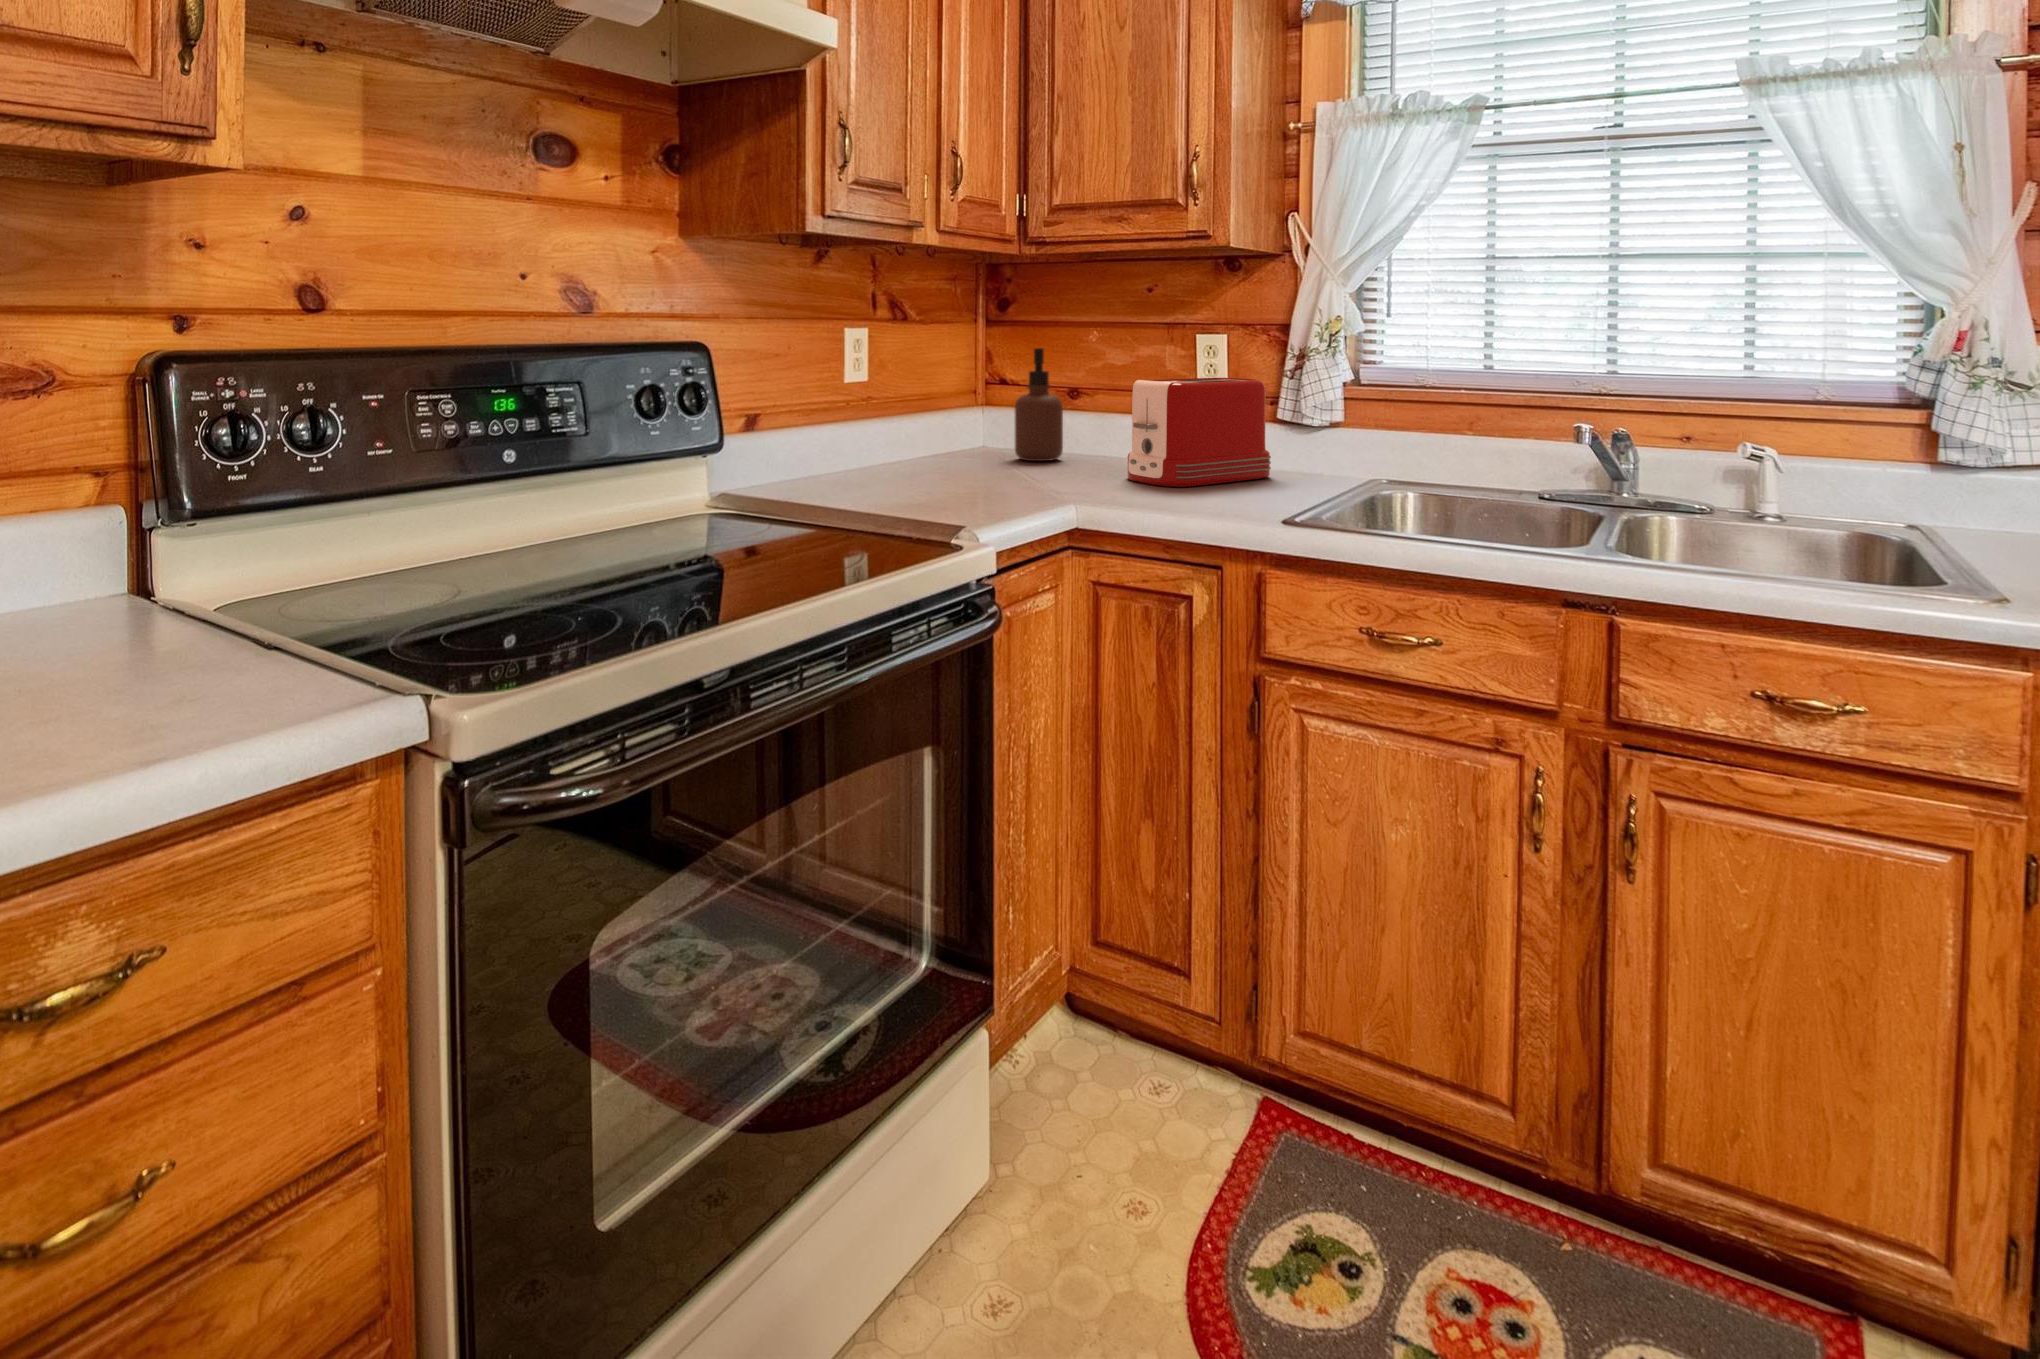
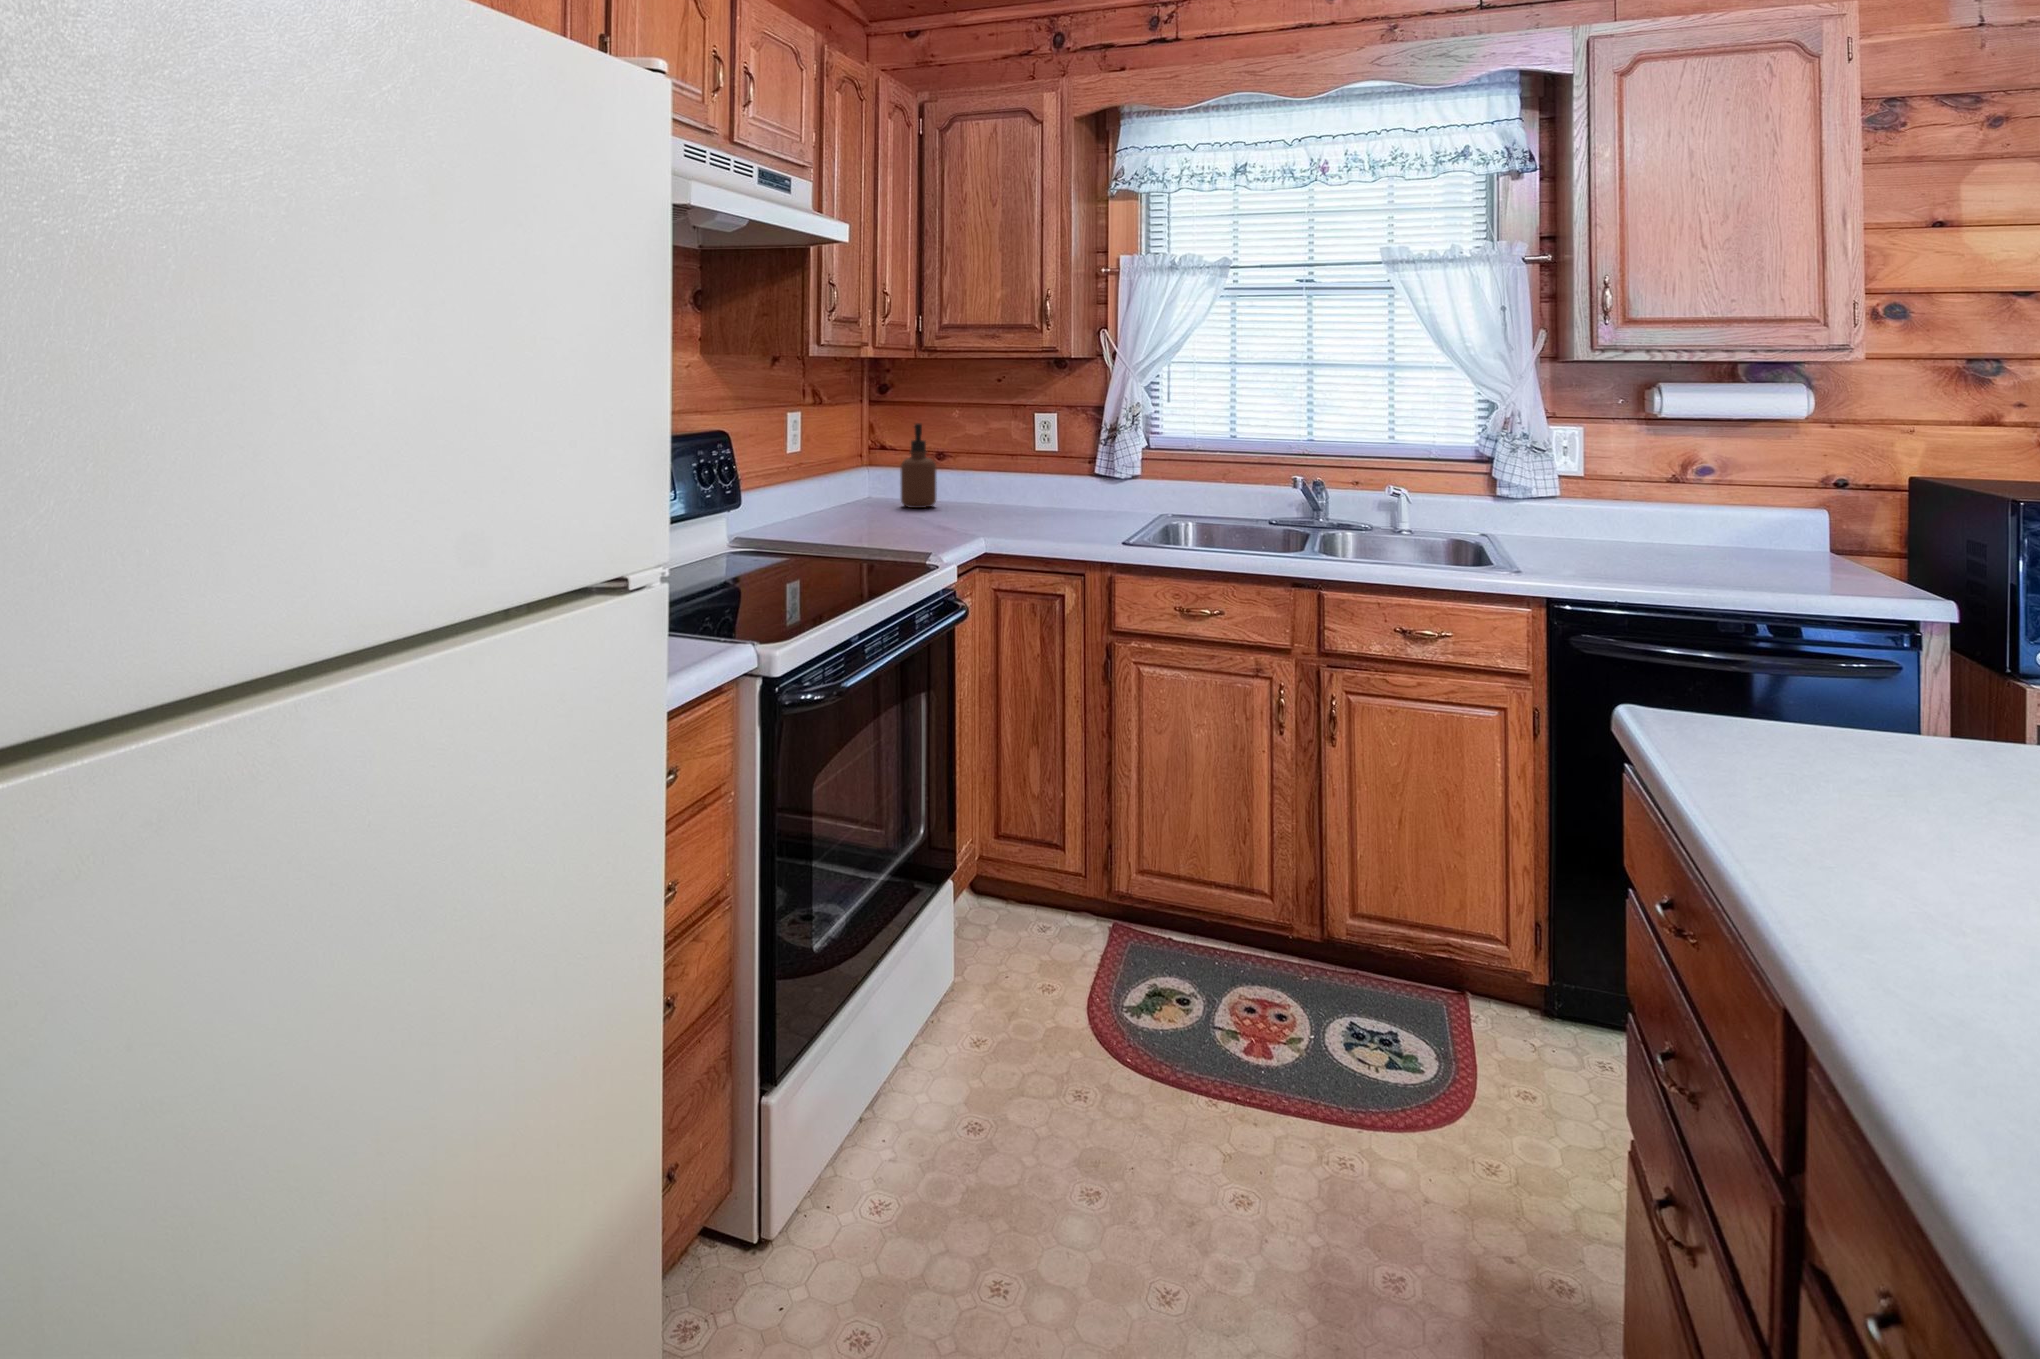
toaster: present [1127,378,1271,487] -> none [995,445,1093,524]

